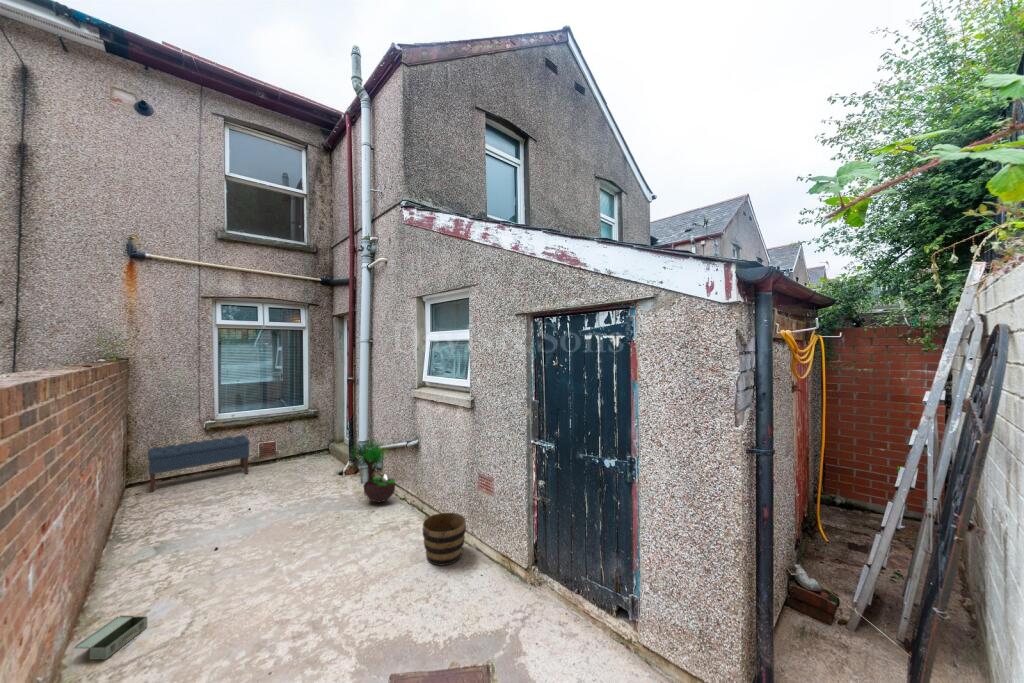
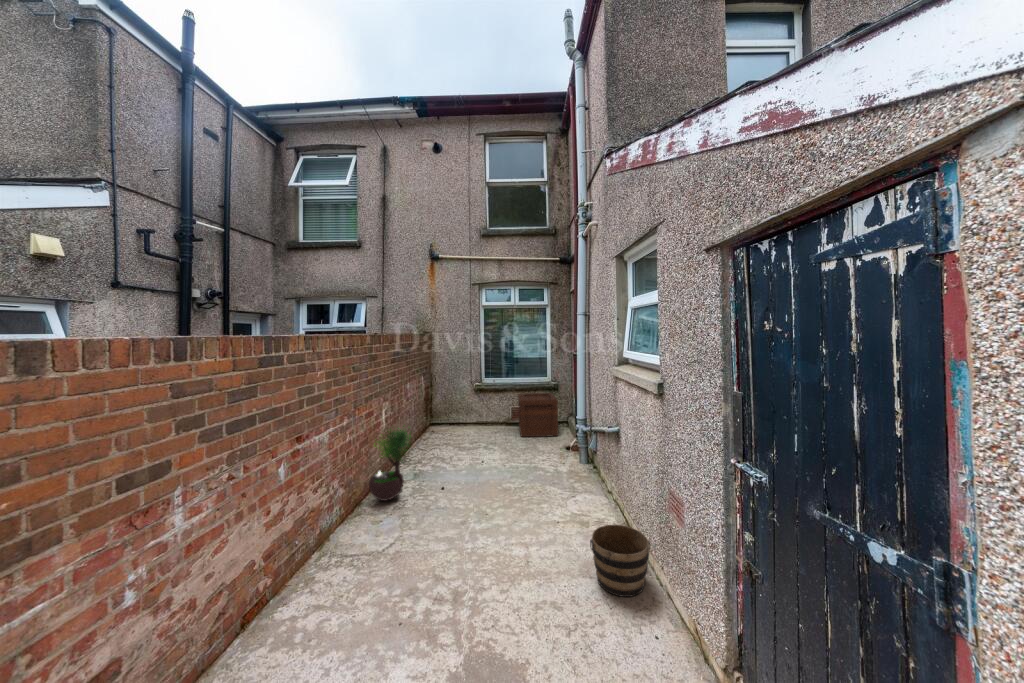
wooden crate: none [268,419,323,472] -> present [518,393,558,437]
bench: present [148,435,250,493] -> none [437,401,501,435]
potted tree: present [353,441,395,502] -> present [369,426,410,501]
toolbox: present [75,616,147,660] -> none [331,521,373,551]

